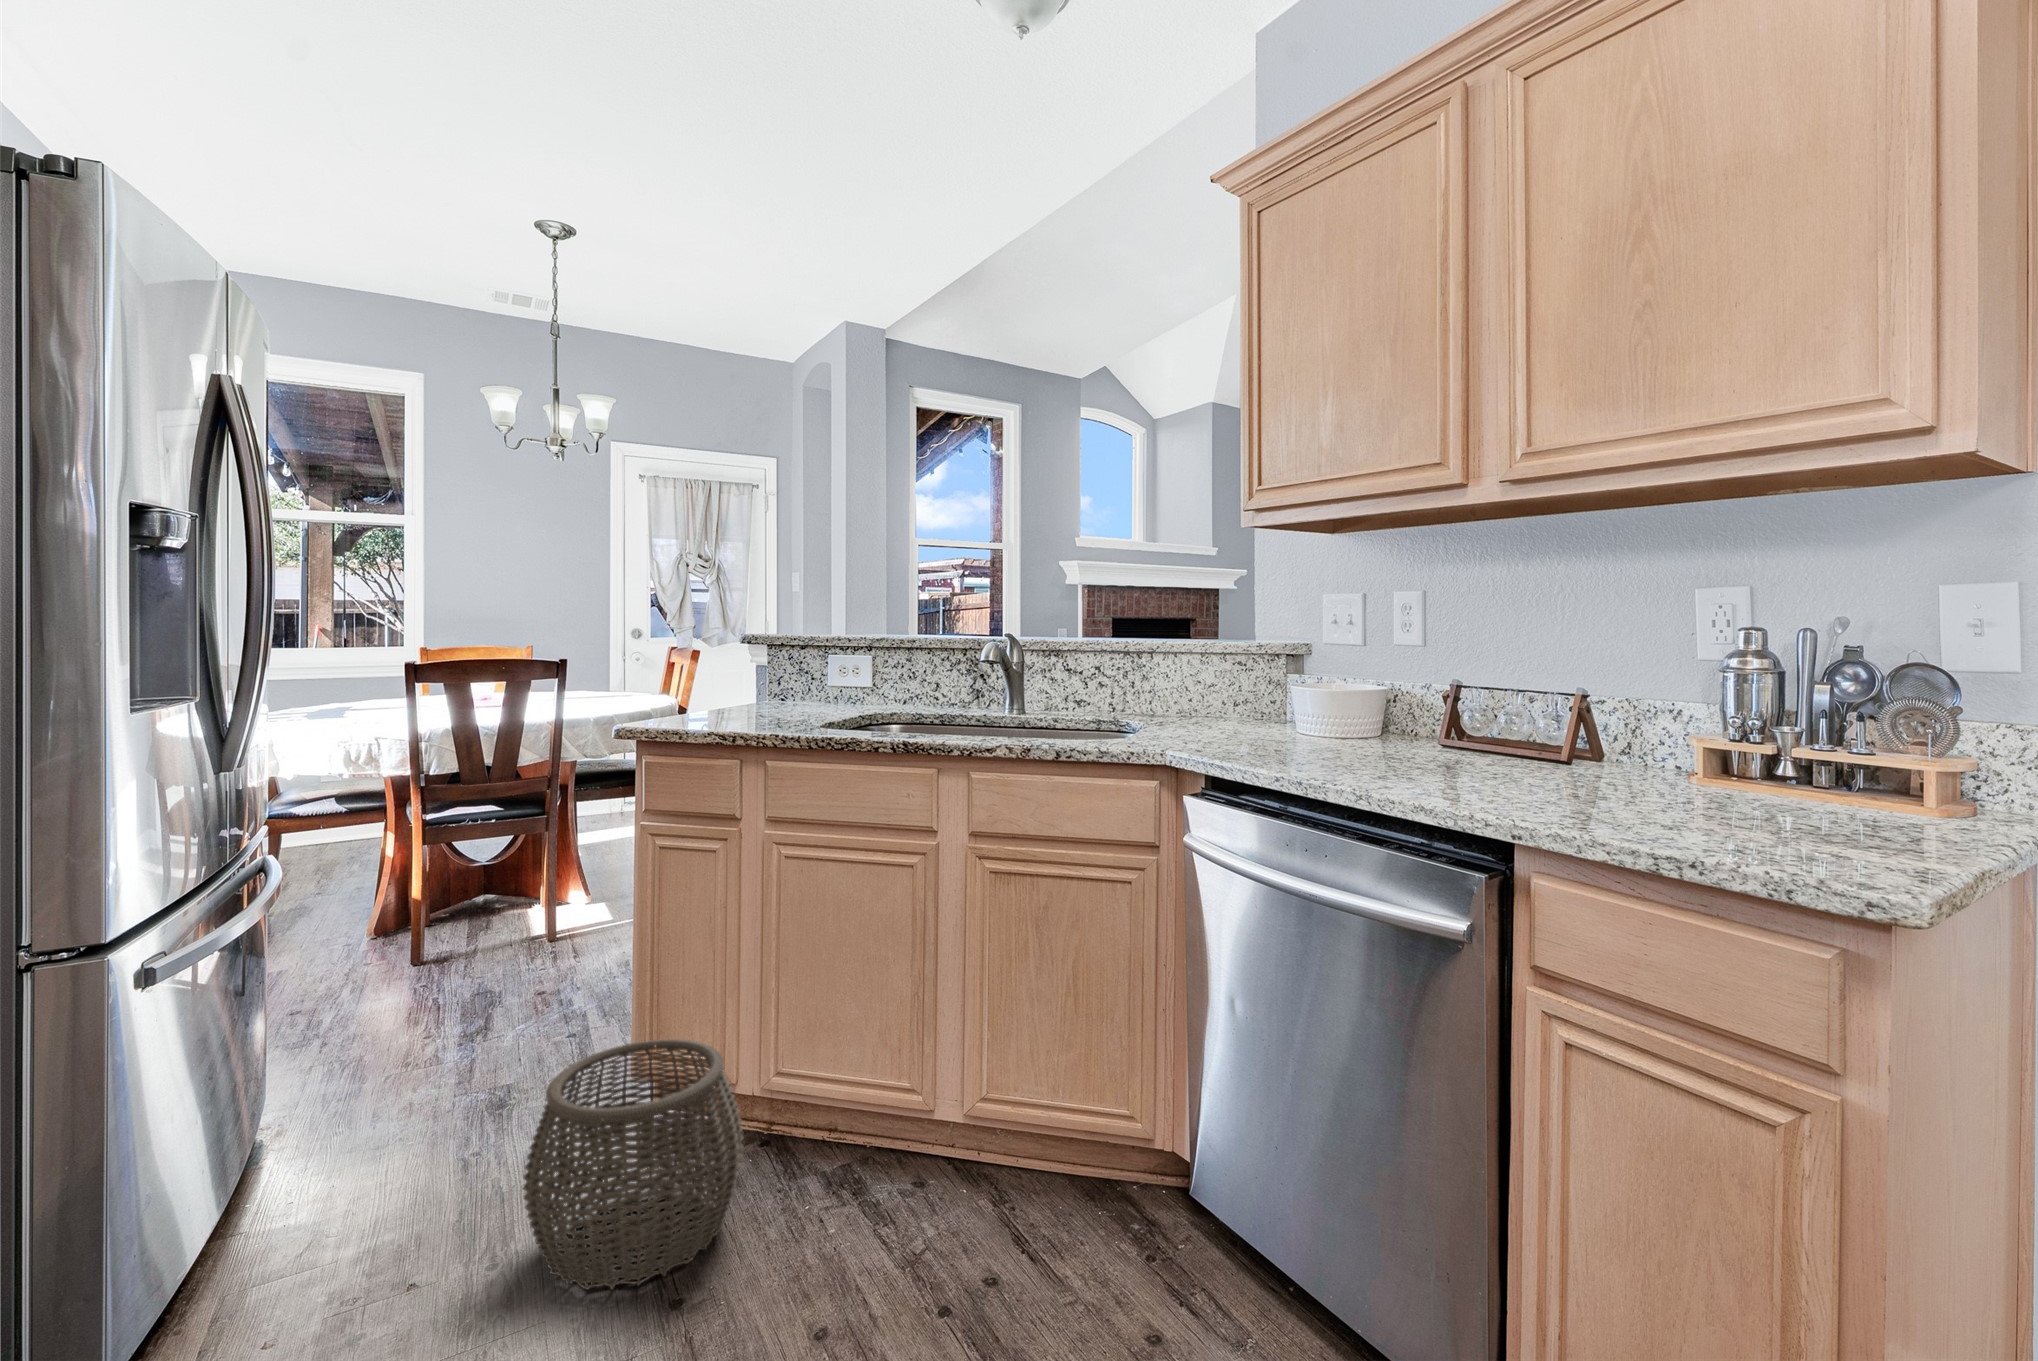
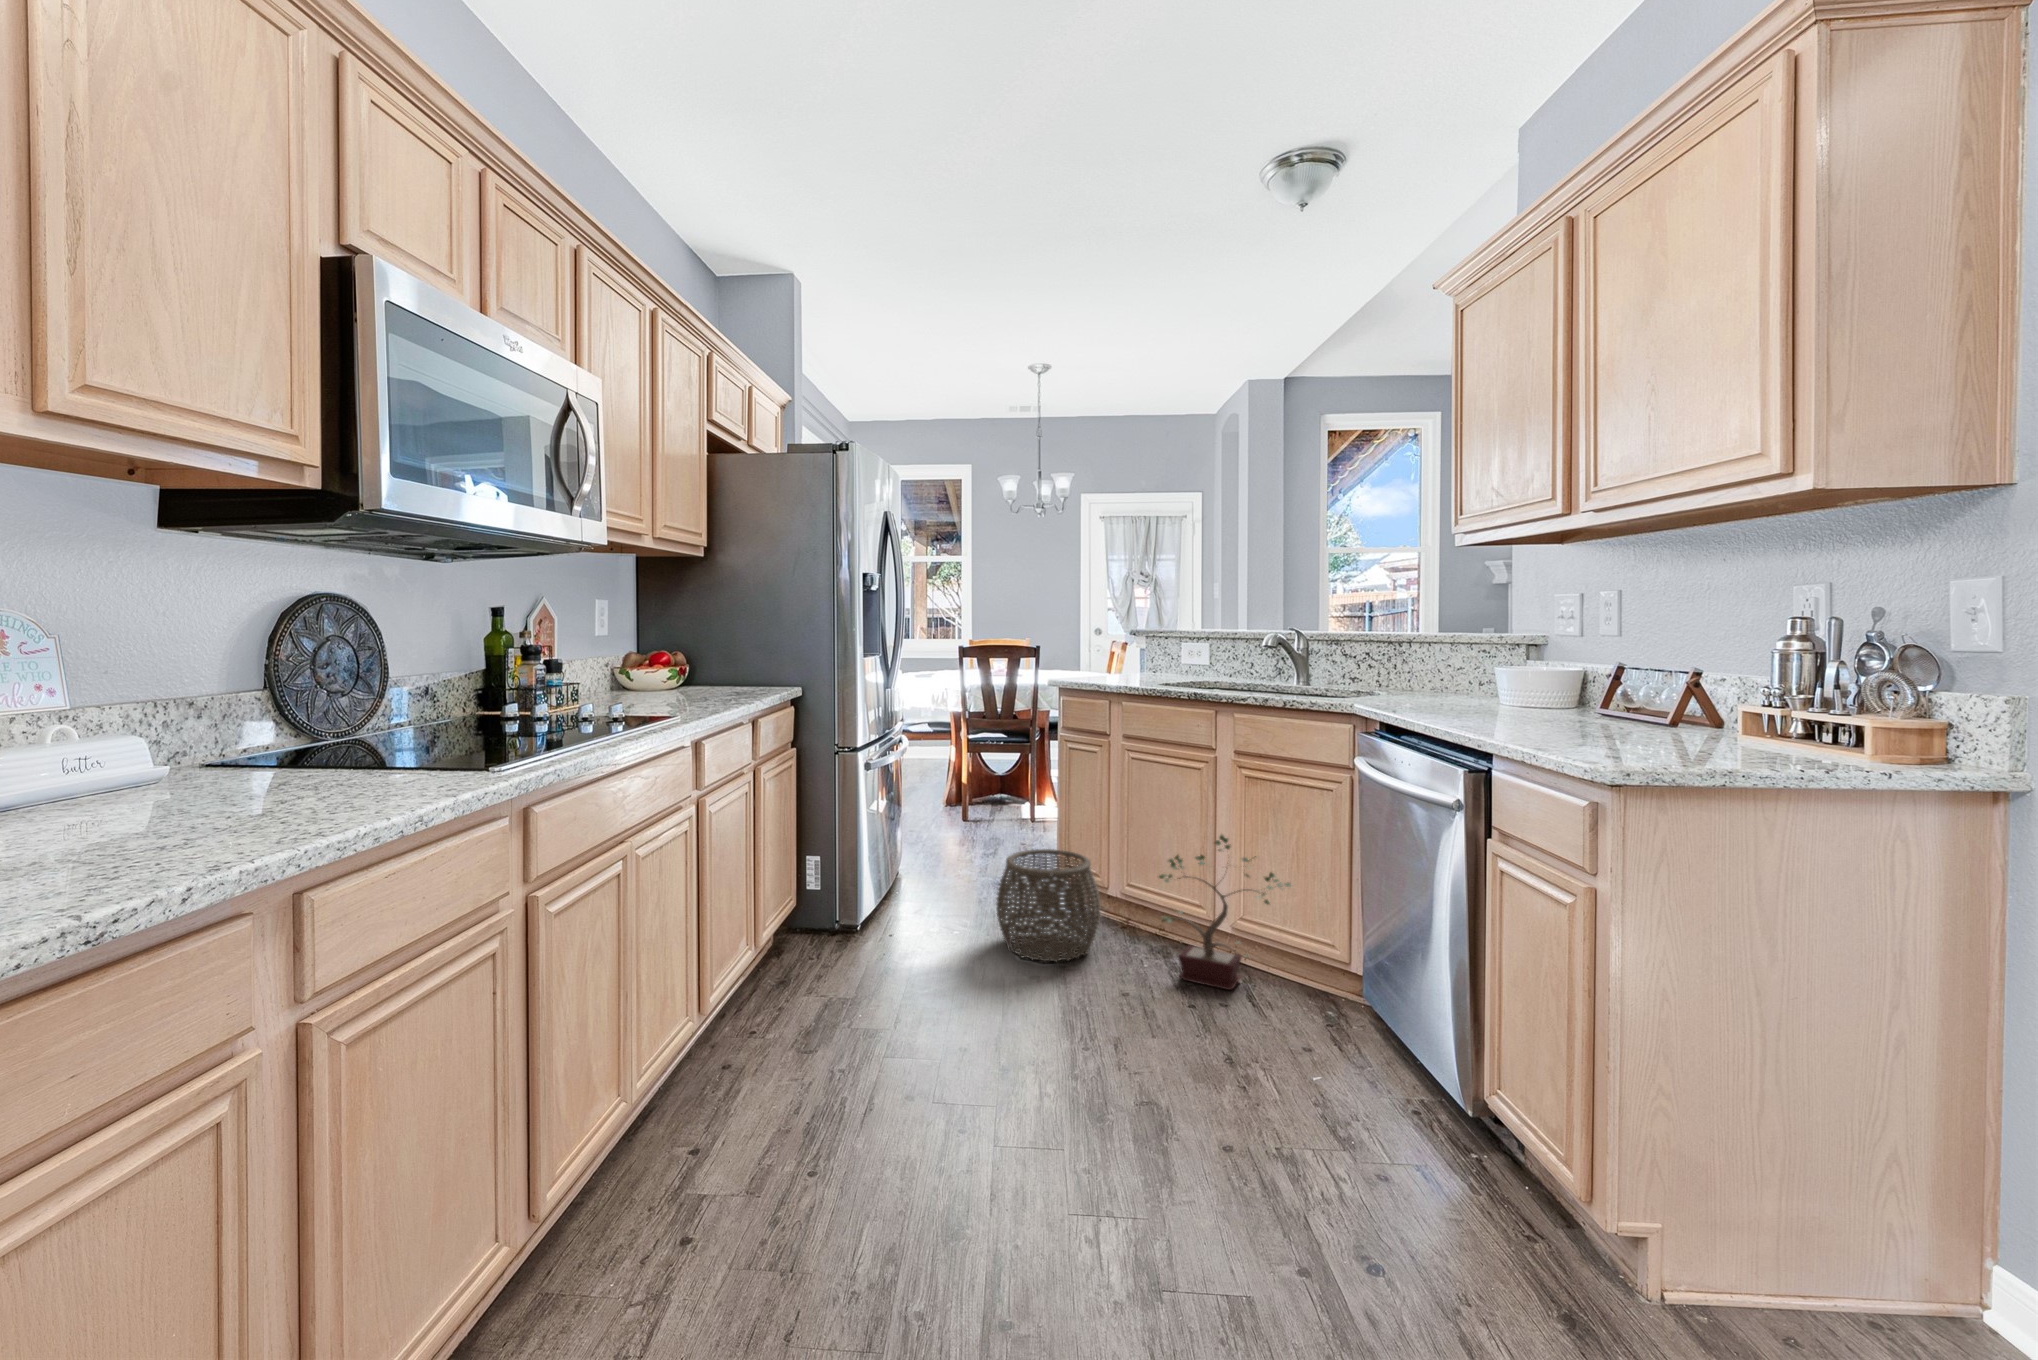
potted plant: none [853,968,1085,1234] -> present [1159,835,1291,990]

